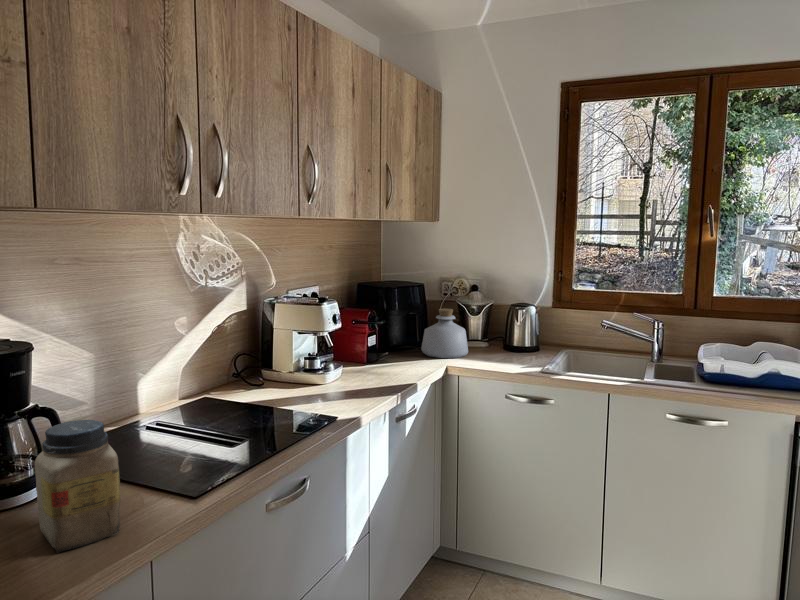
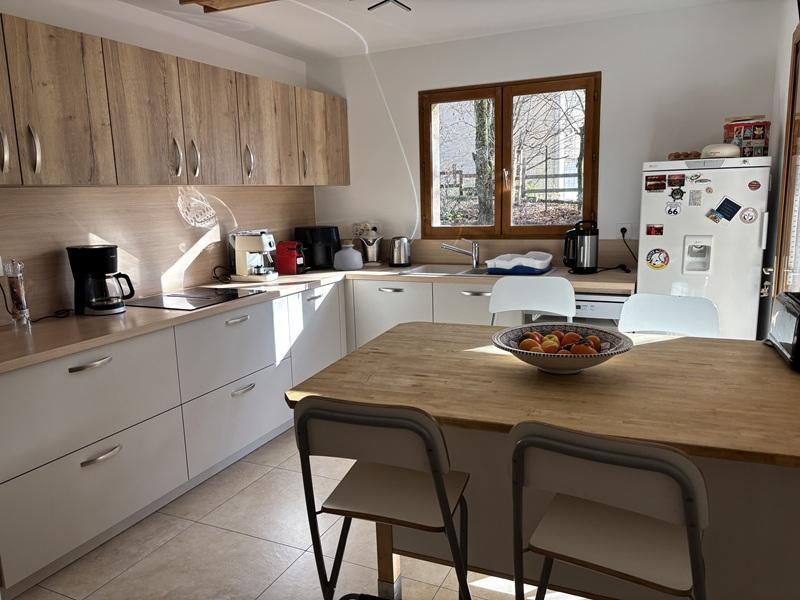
jar: present [35,420,121,553] -> none [124,274,160,323]

